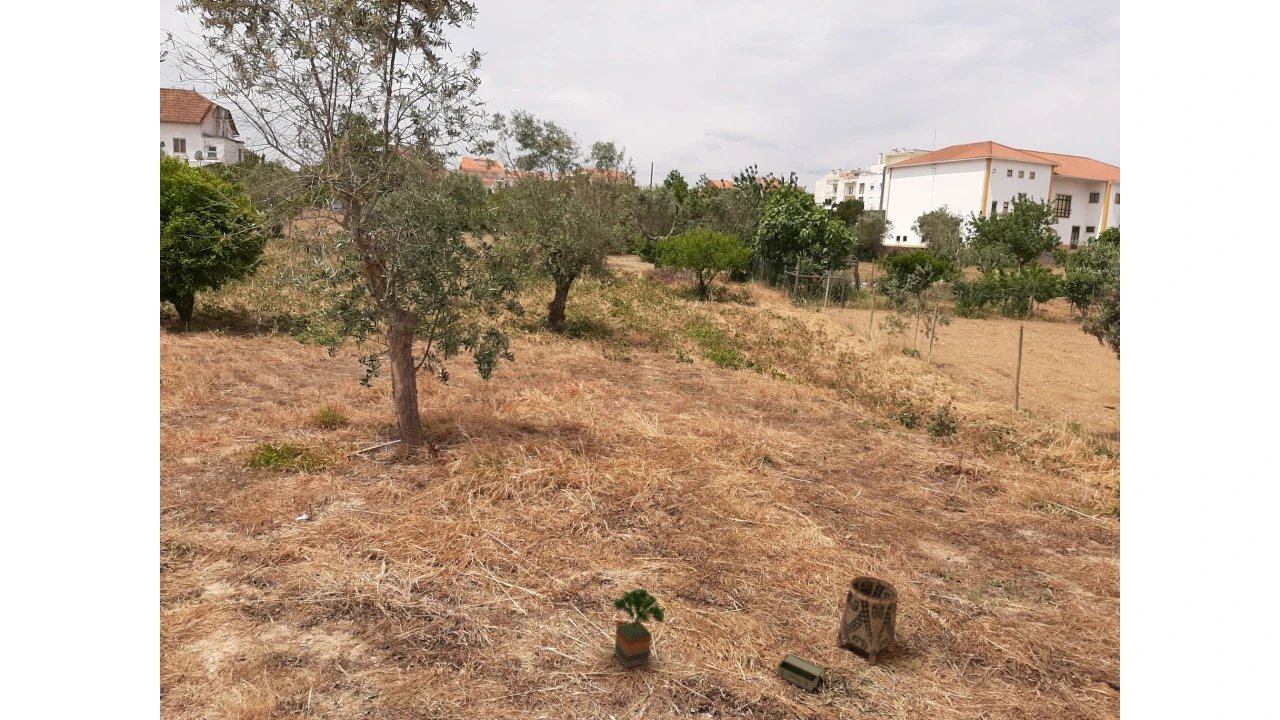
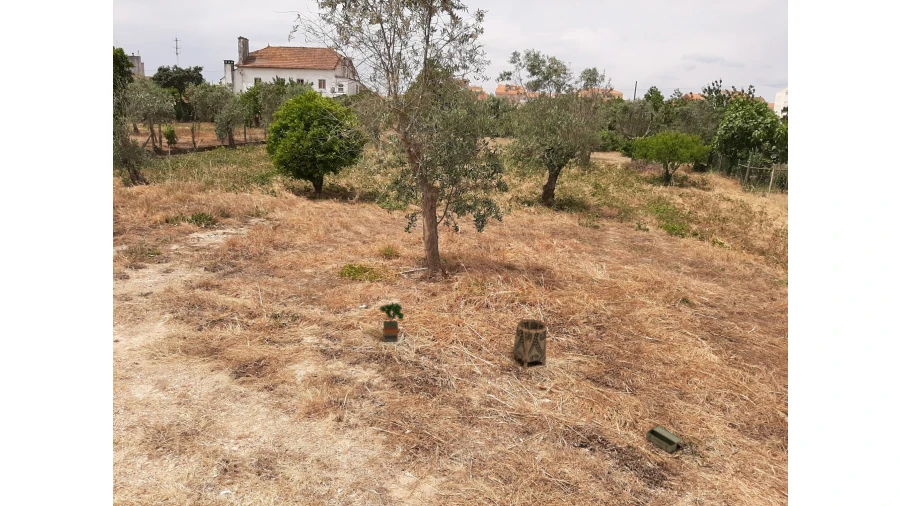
basket: present [836,576,898,665] -> present [512,319,546,368]
potted tree: present [613,588,665,668] -> present [380,304,404,342]

